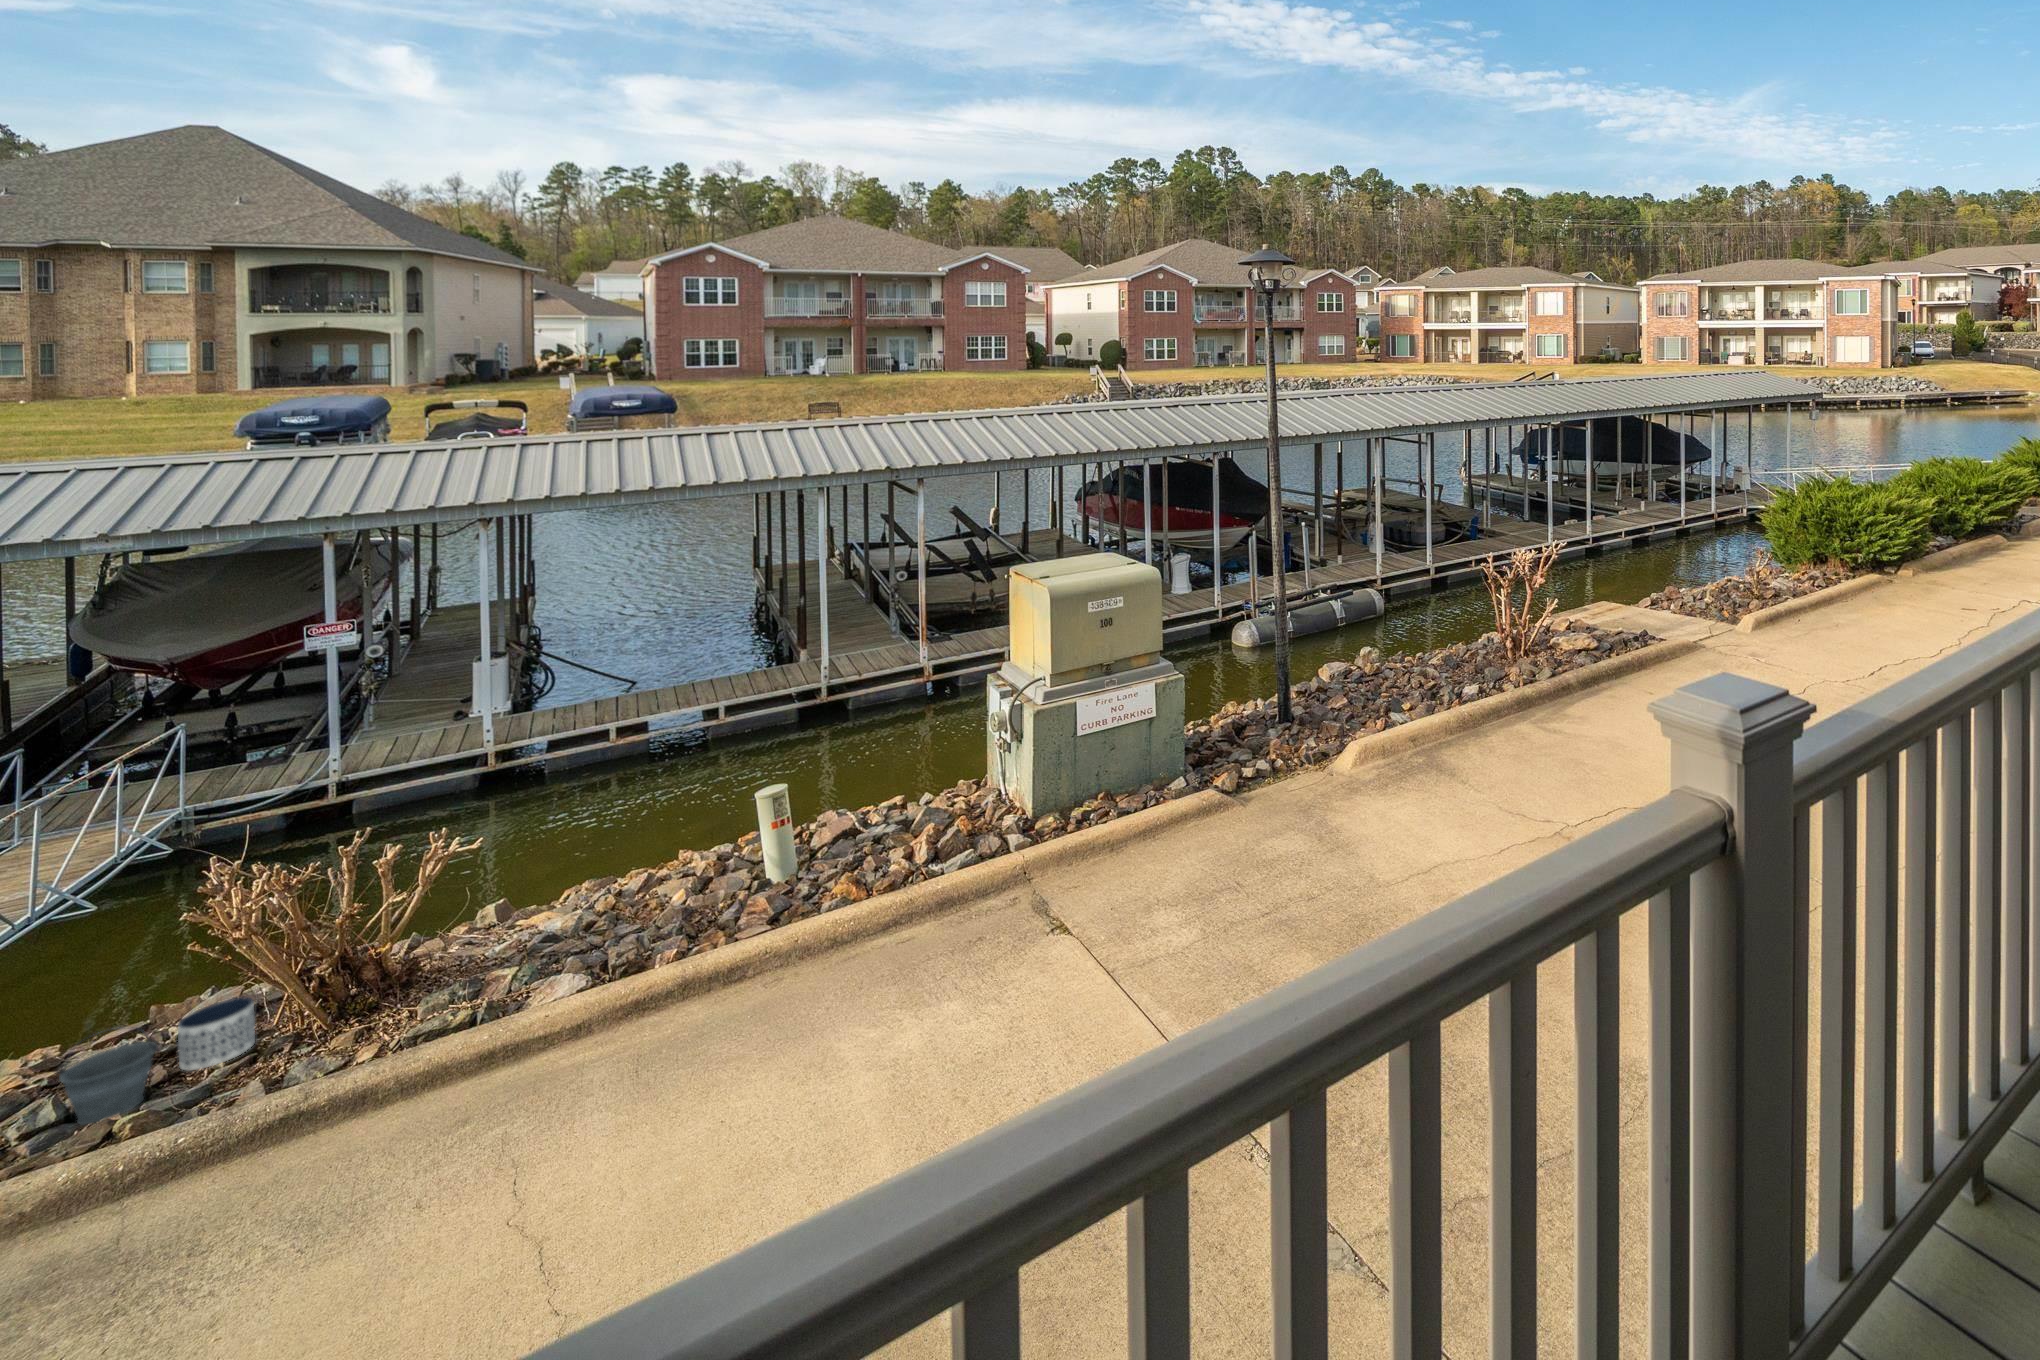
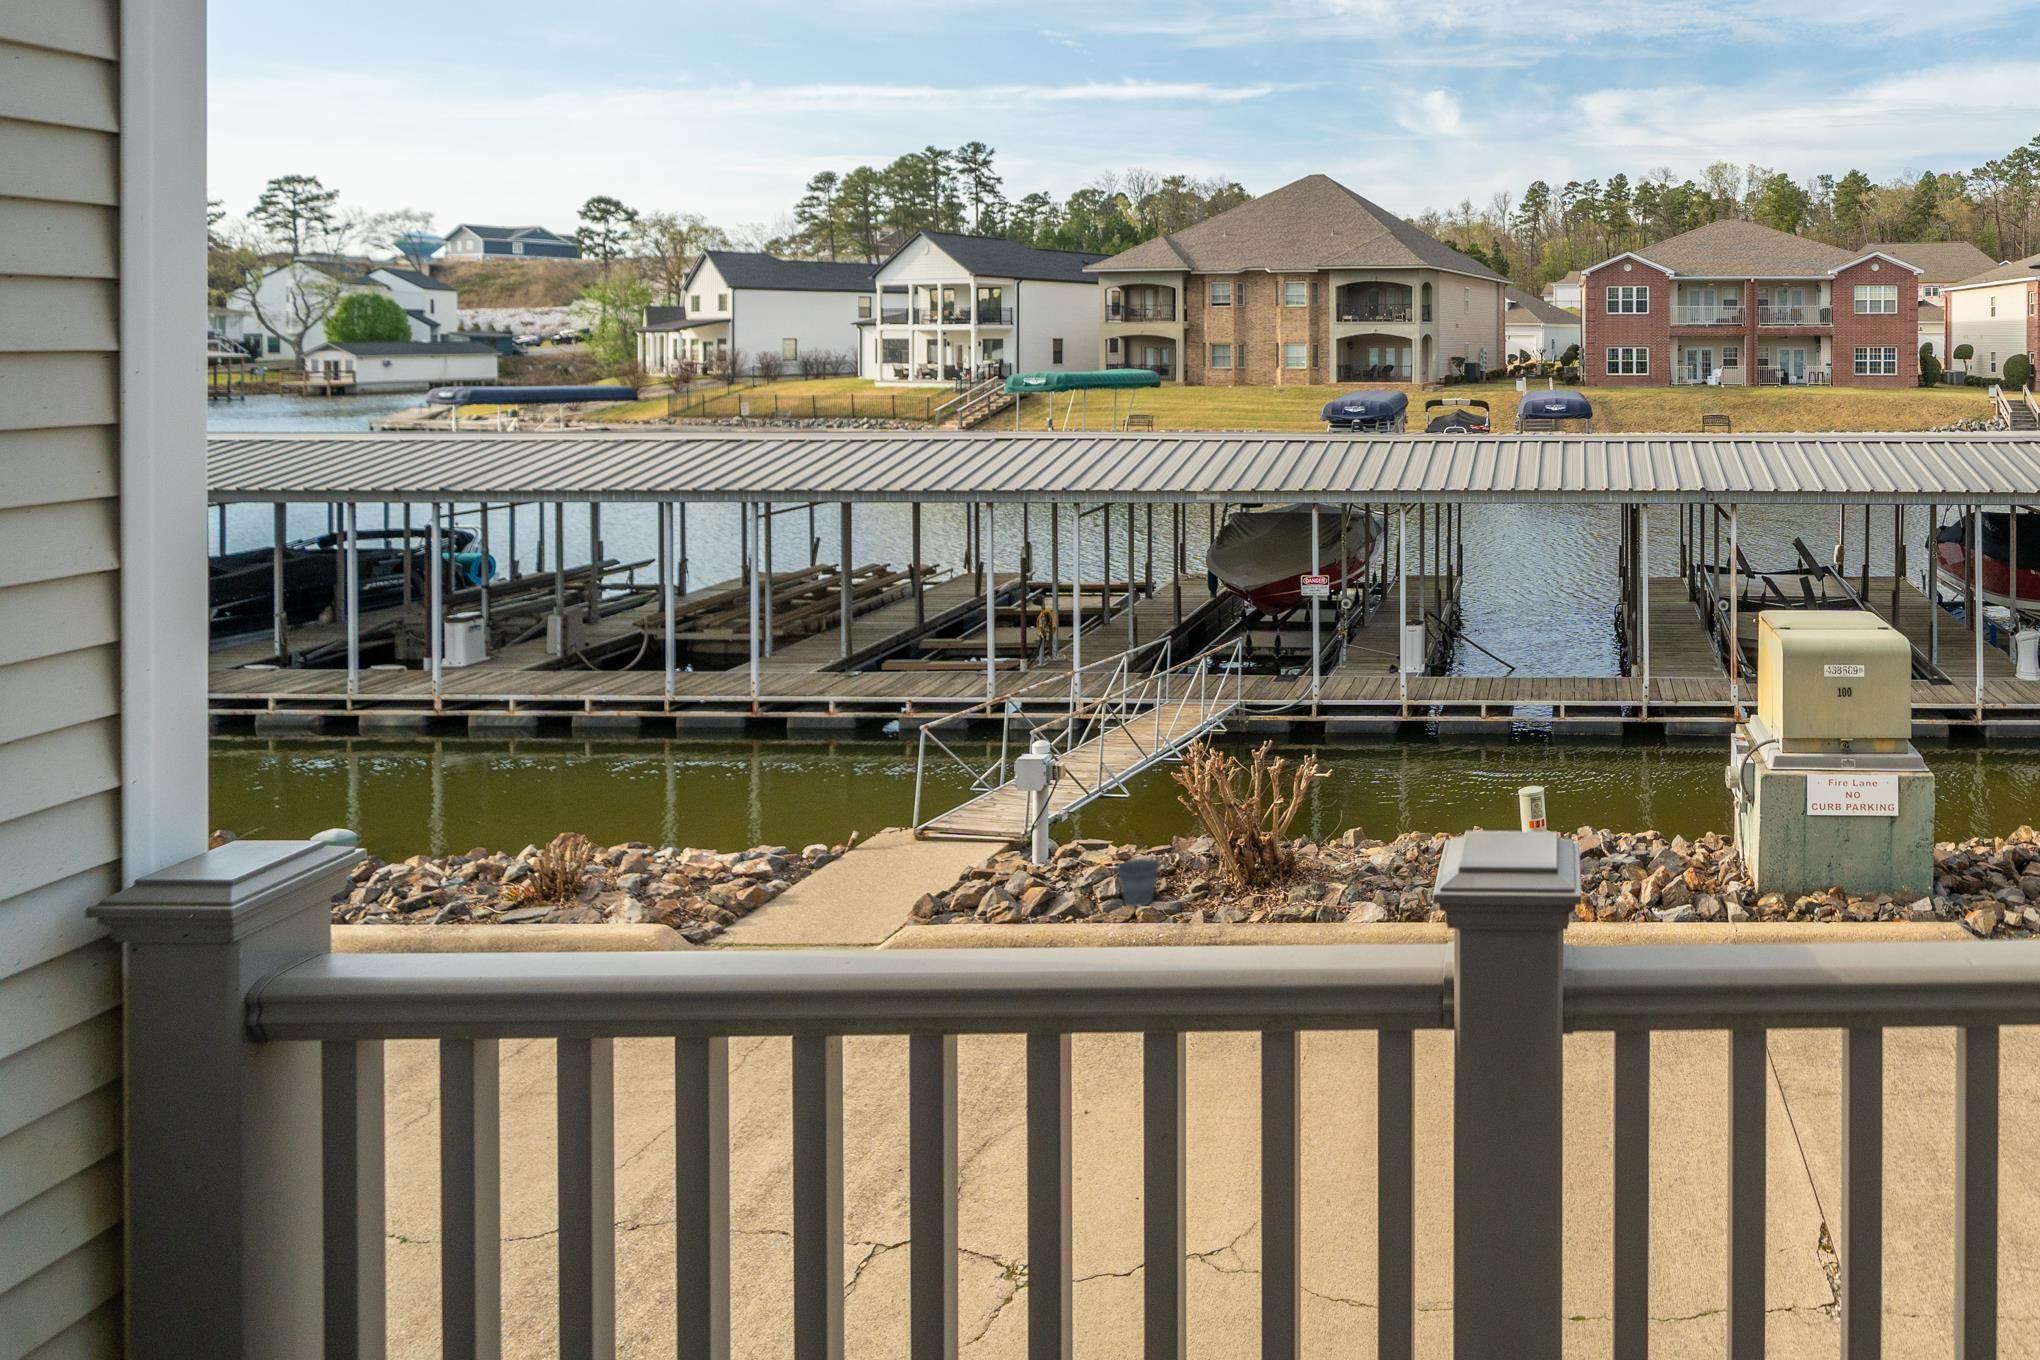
planter: present [178,997,255,1070] -> none [1174,847,1210,893]

